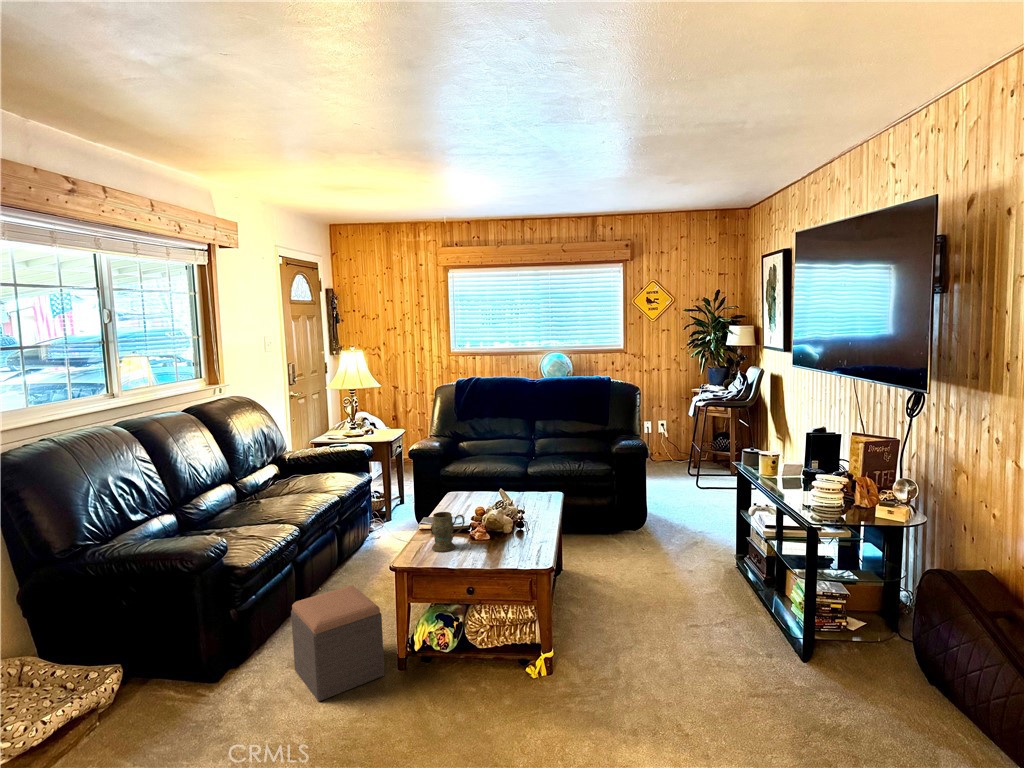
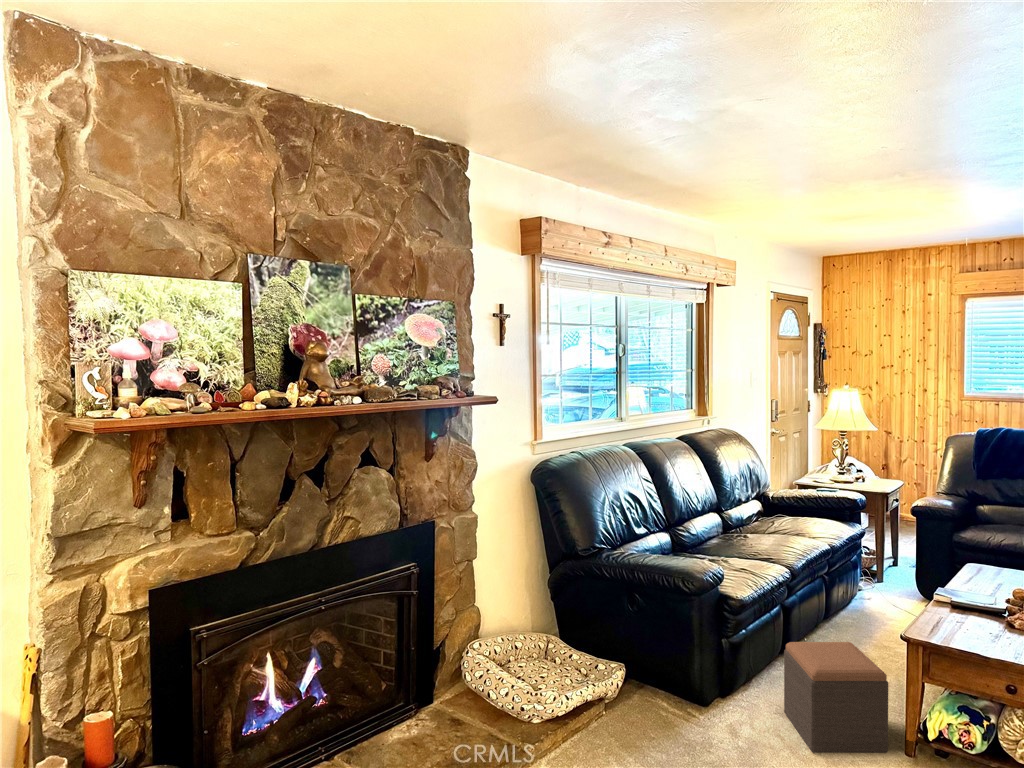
mug: present [431,512,464,552] -> none [955,585,1003,634]

